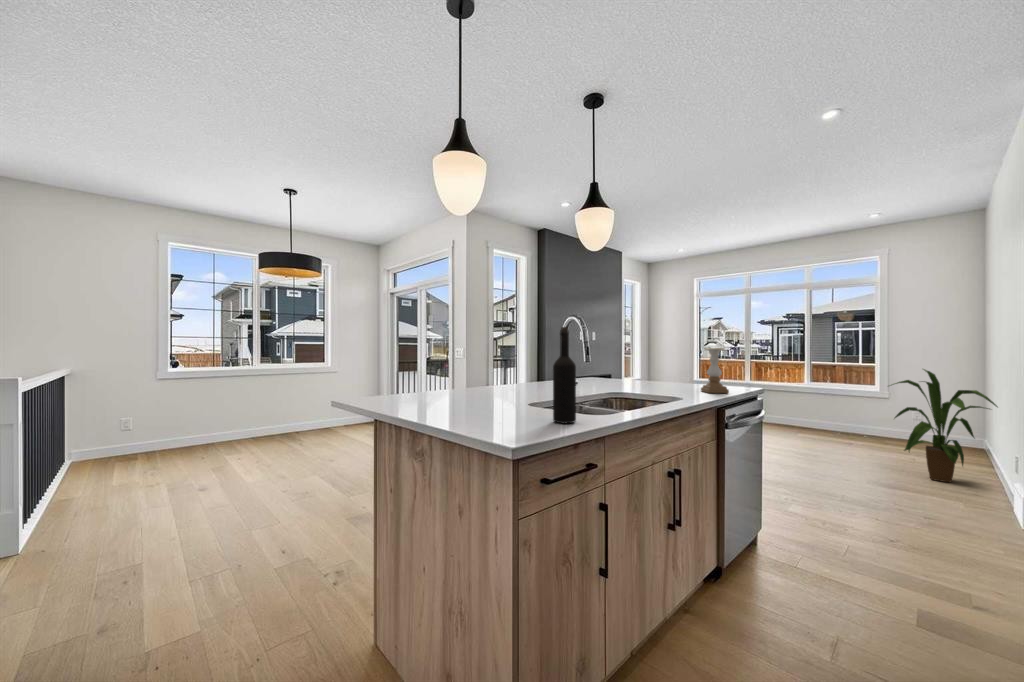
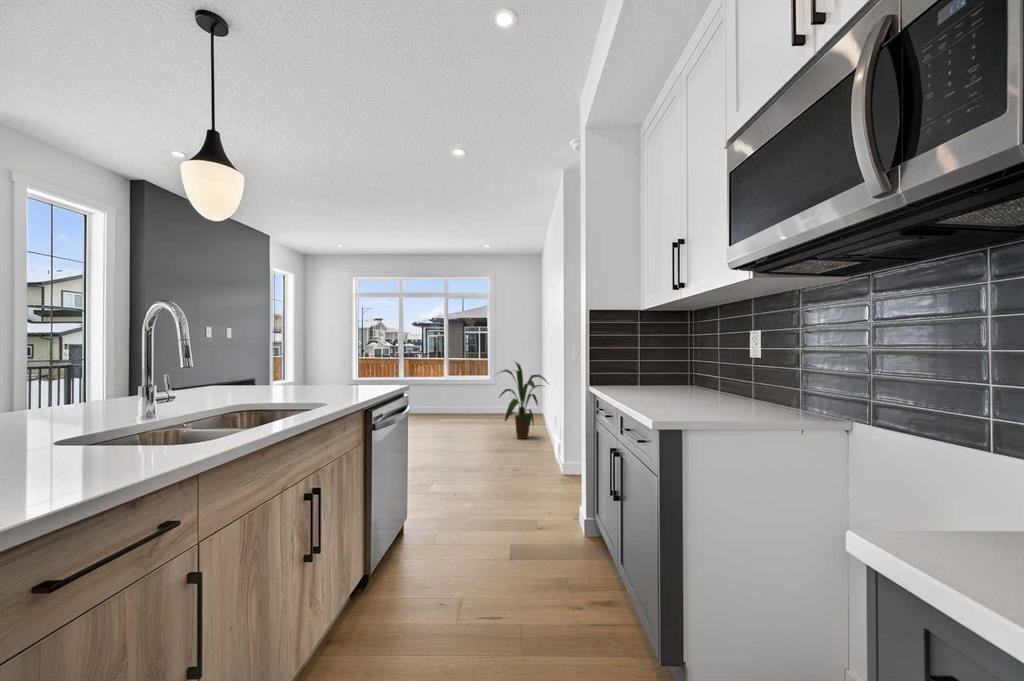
wine bottle: present [553,327,576,423] -> none [51,311,112,484]
candle holder: present [701,348,729,393] -> none [351,347,378,394]

